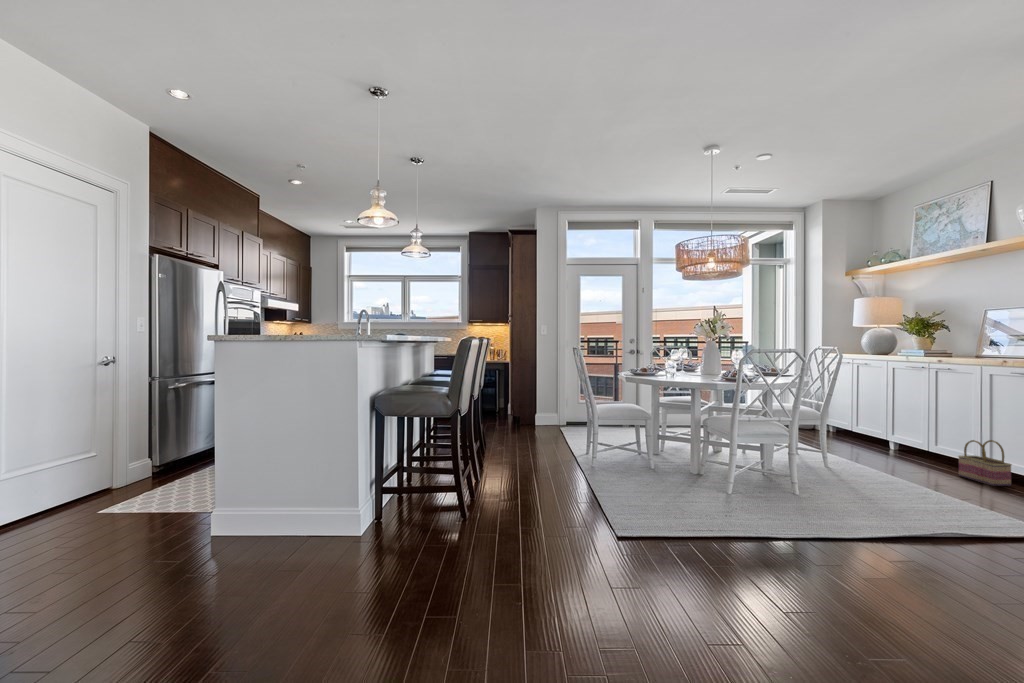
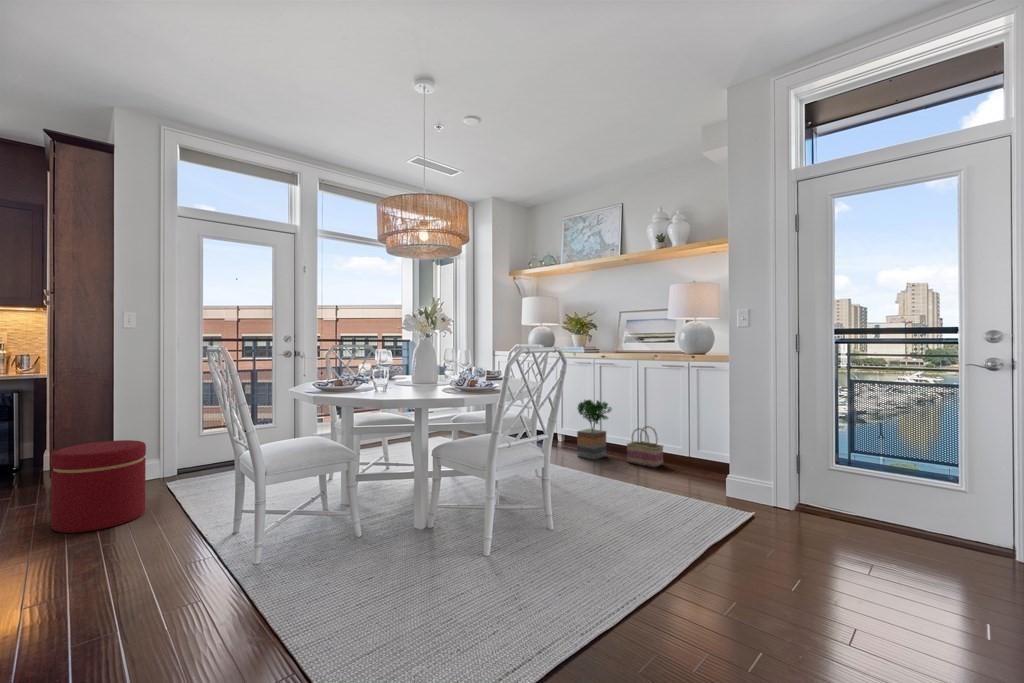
ottoman: none [511,397,549,441] -> present [51,440,146,533]
potted tree: none [894,404,948,467] -> present [577,400,612,459]

